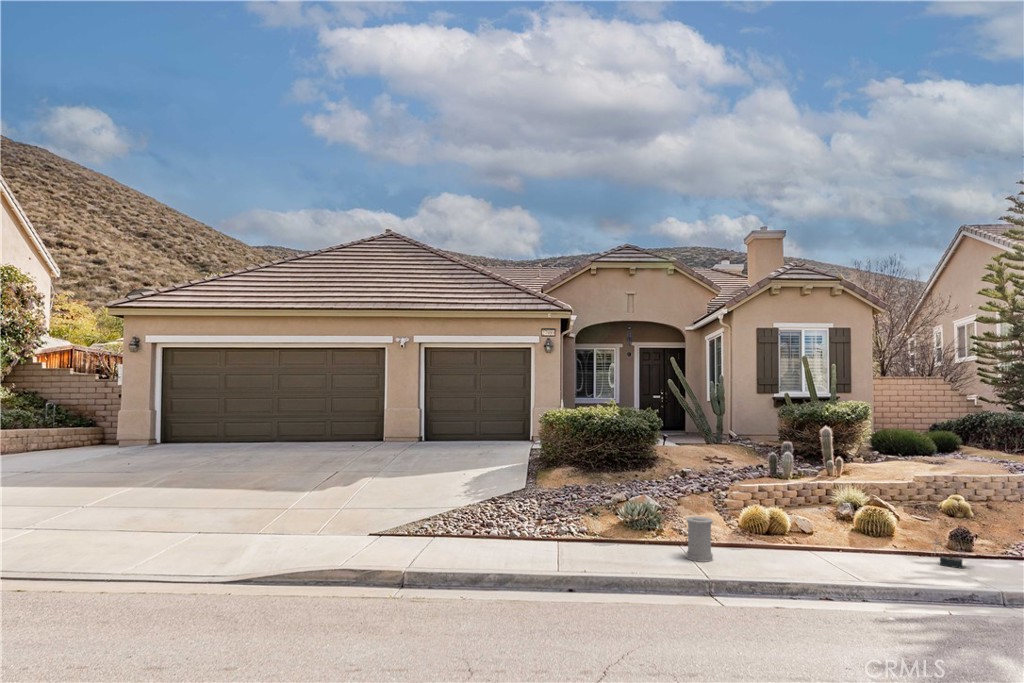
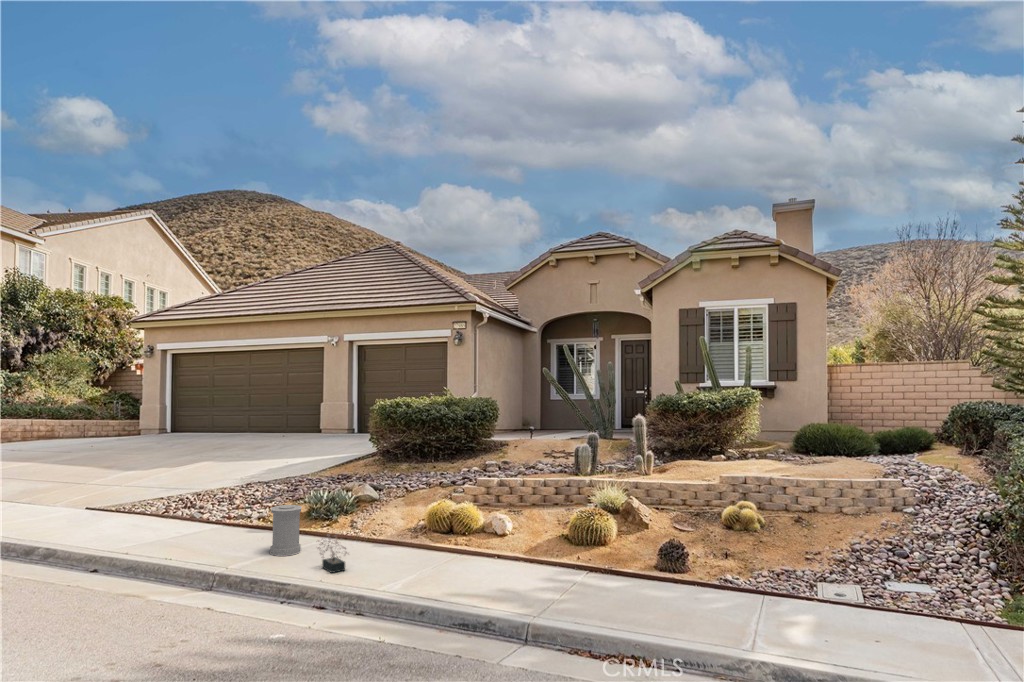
decorative plant: present [932,537,965,568] -> present [317,534,347,573]

